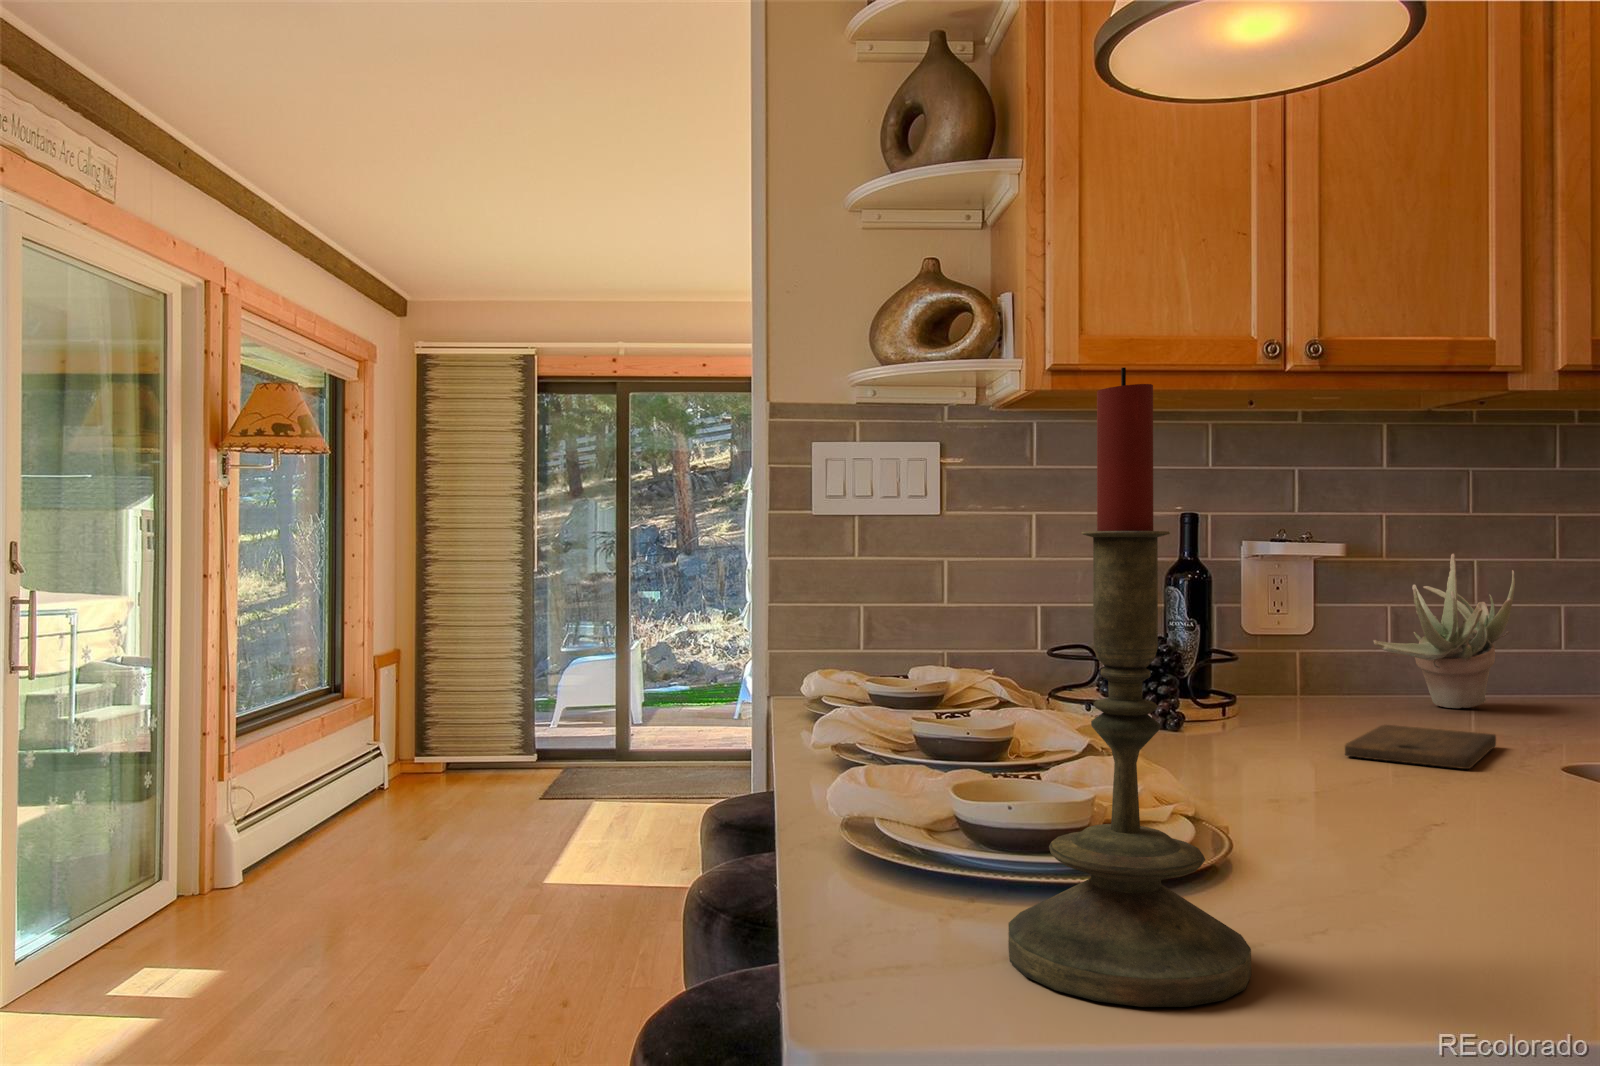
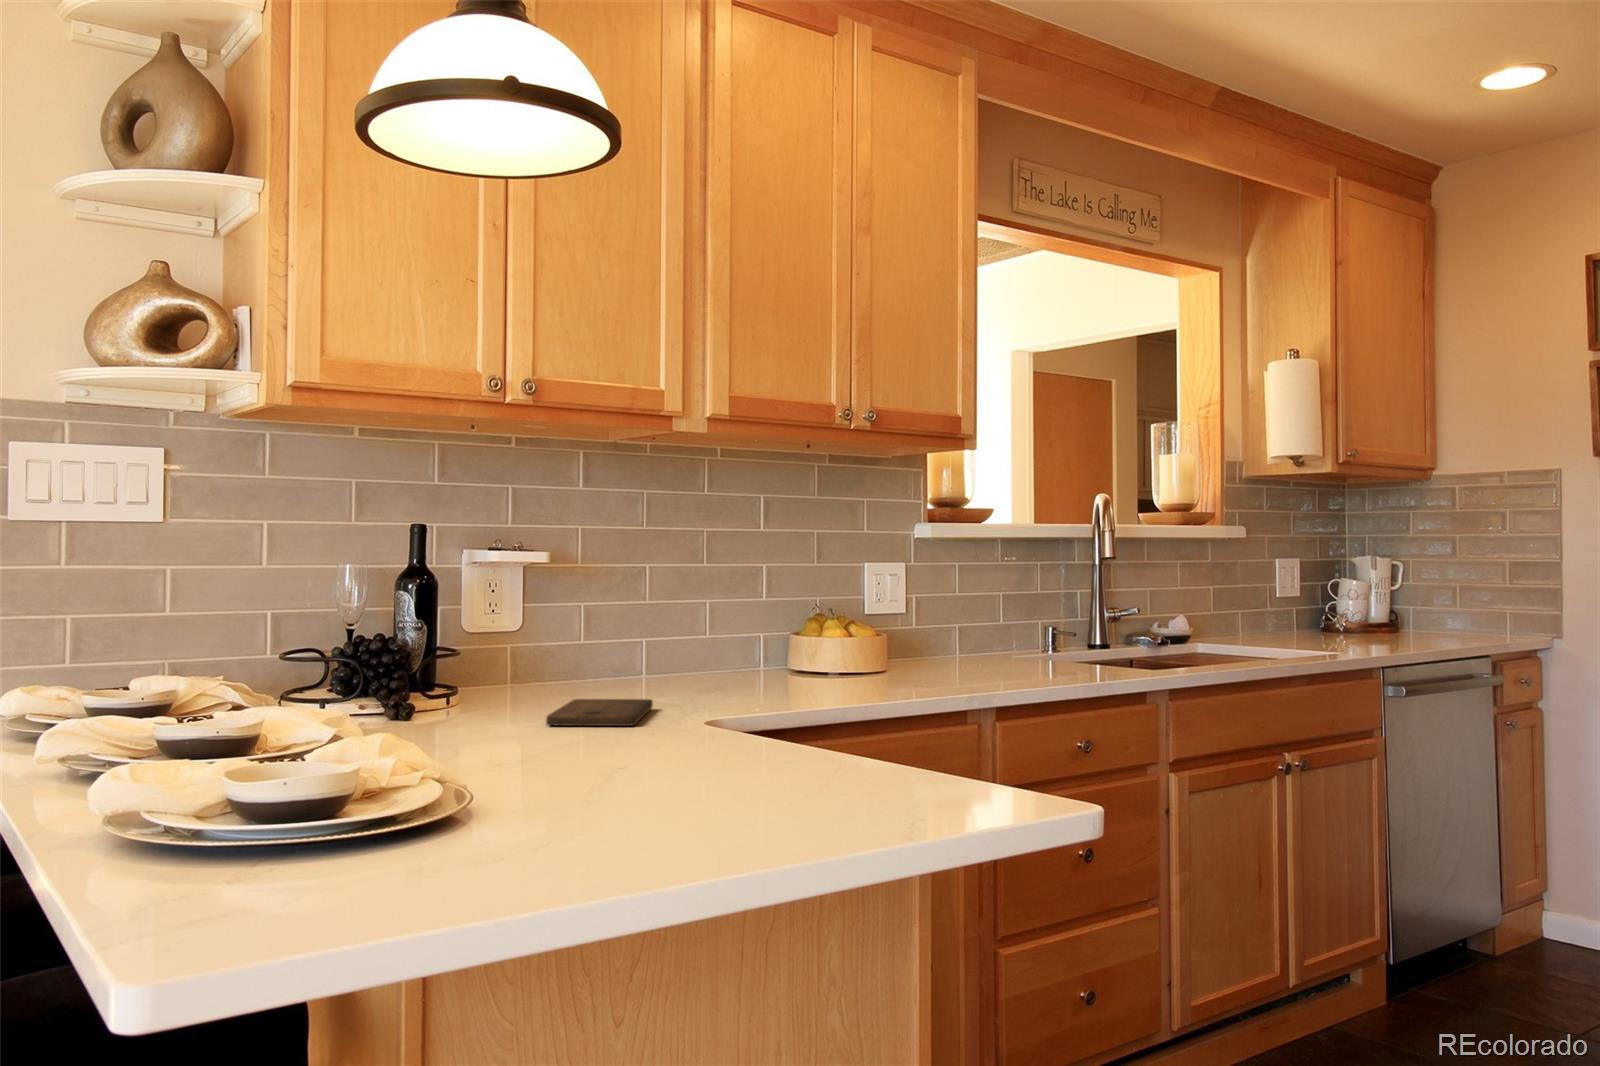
candle: present [1008,368,1251,1007] -> none [294,416,489,910]
succulent plant: present [1374,554,1515,708] -> none [567,561,668,684]

